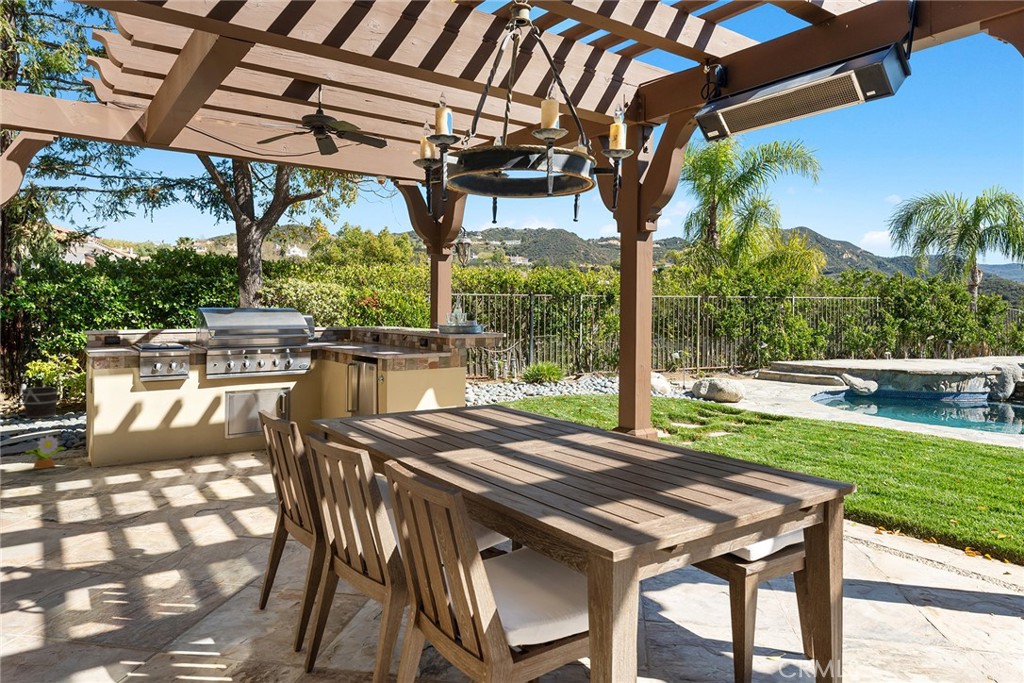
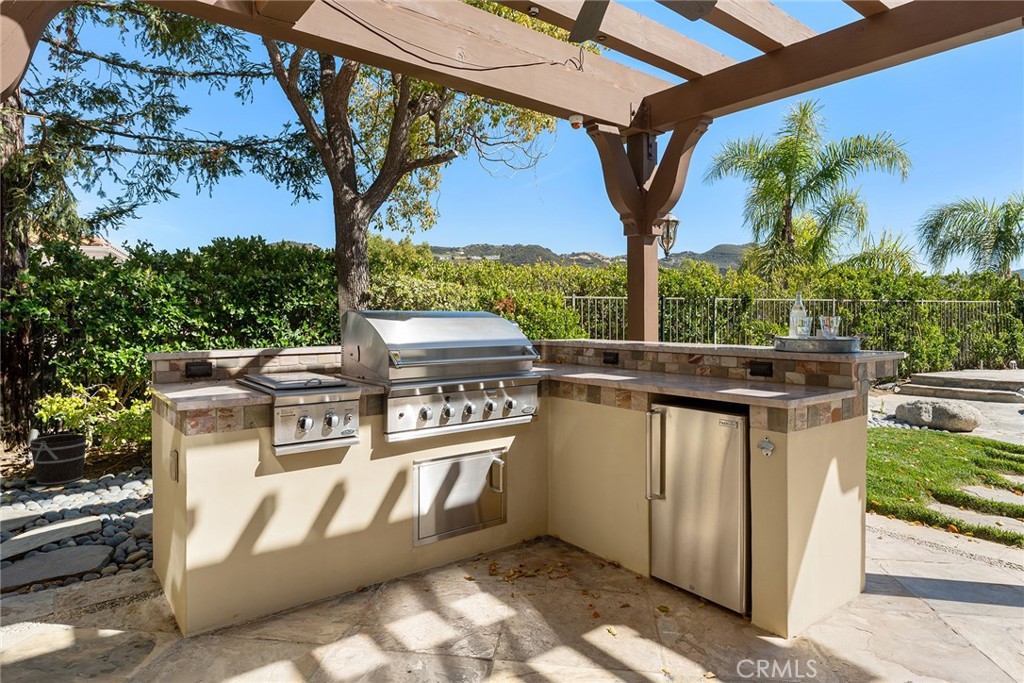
decorative plant: present [26,435,64,469] -> none [39,580,124,654]

